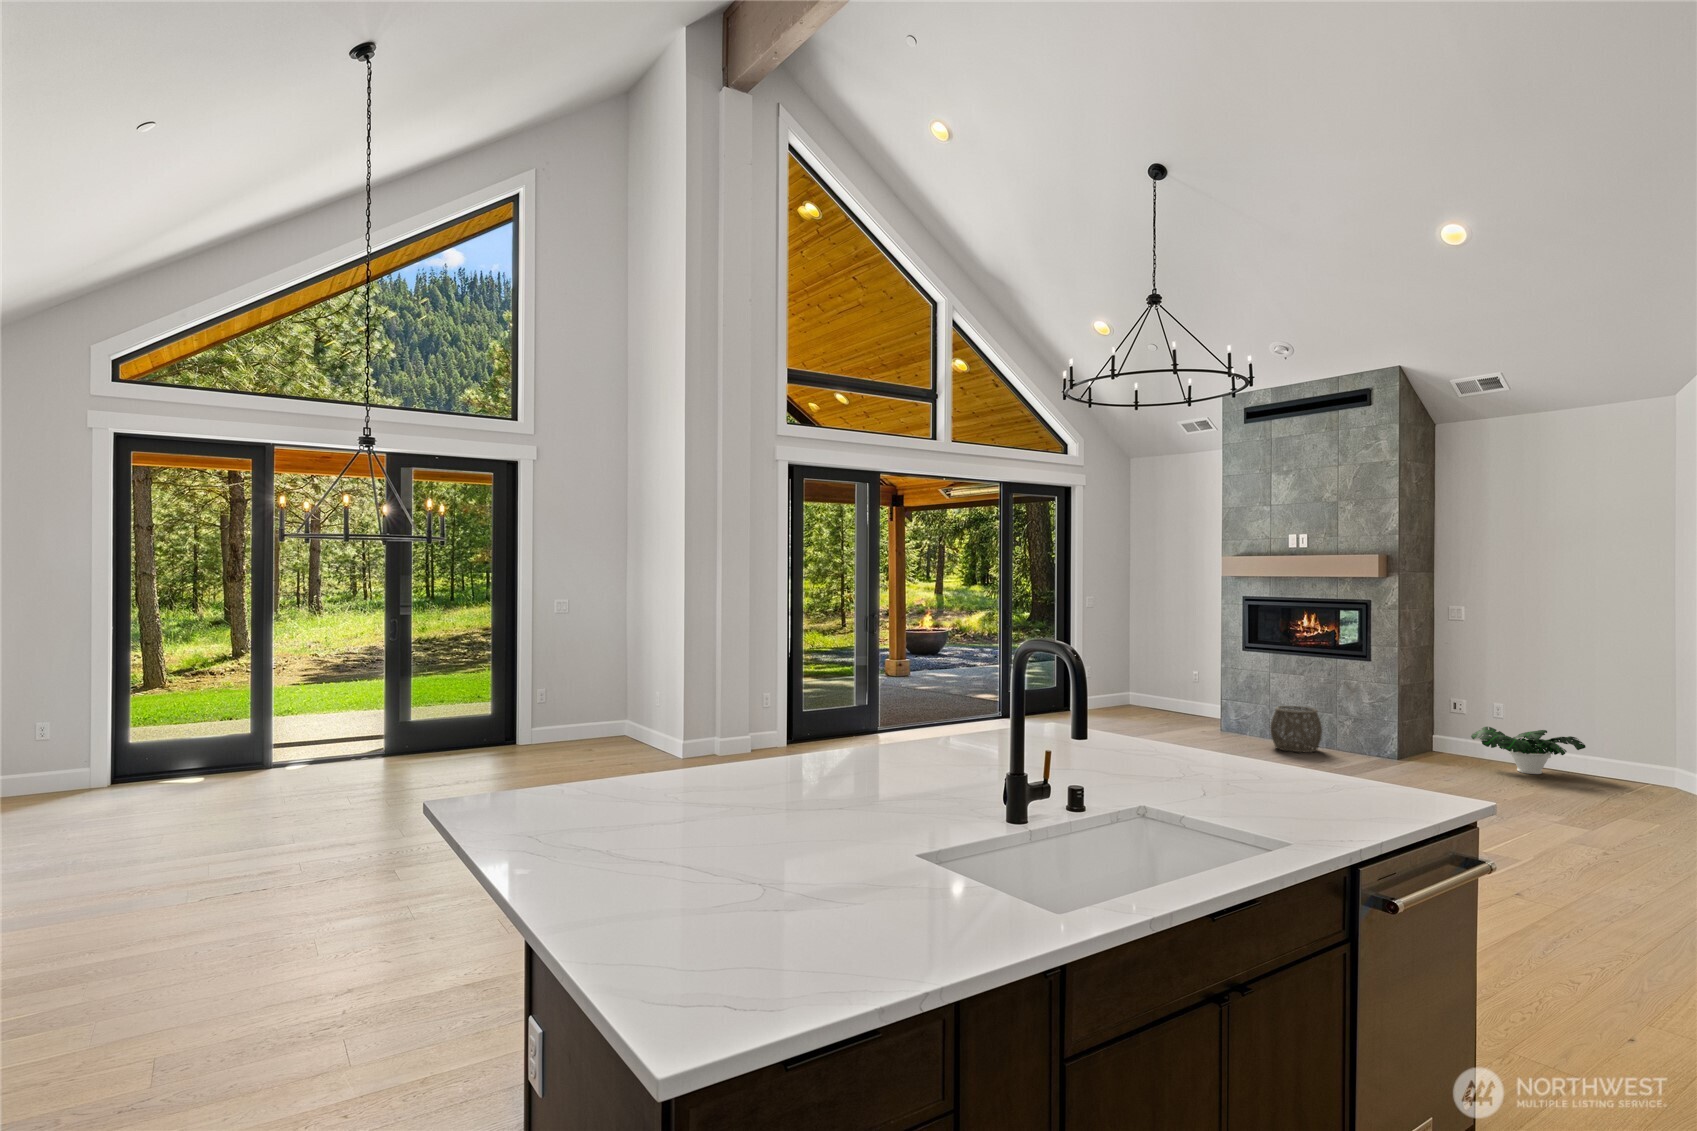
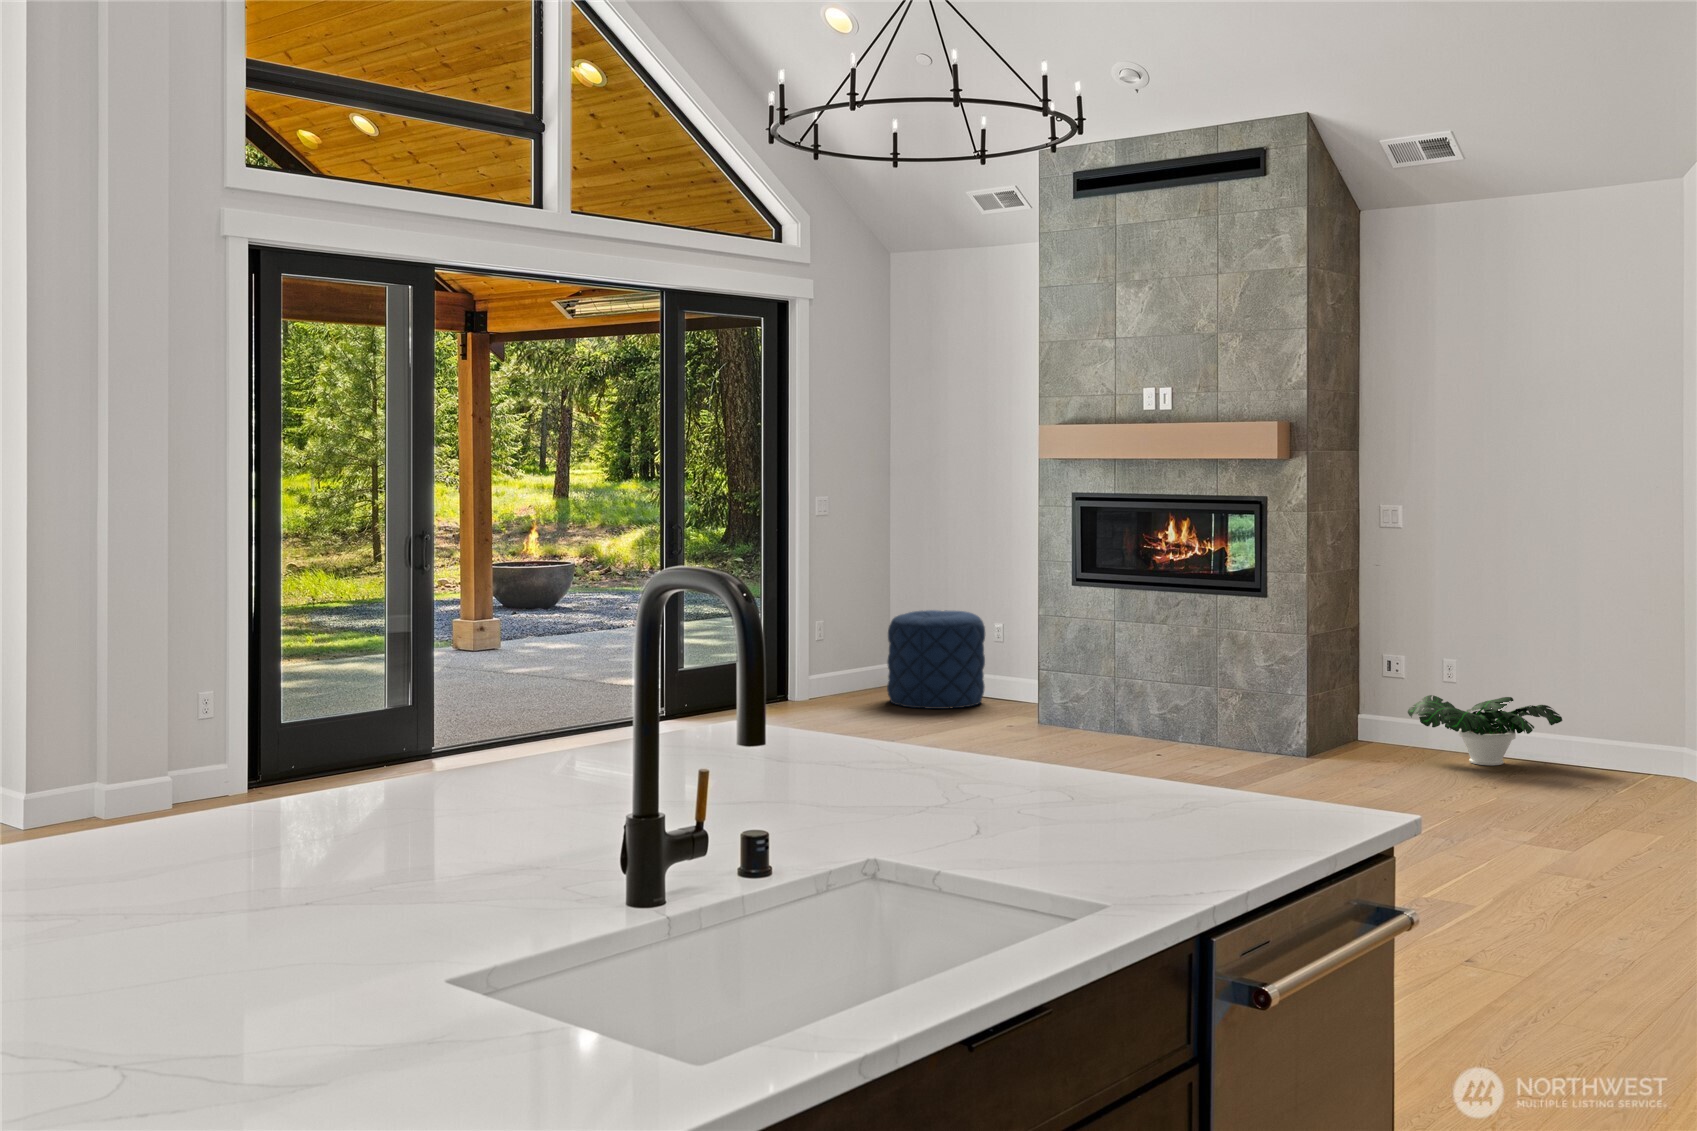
pouf: none [1127,663,1186,720] -> present [887,610,985,709]
woven basket: present [1270,706,1322,753] -> none [1112,675,1193,751]

